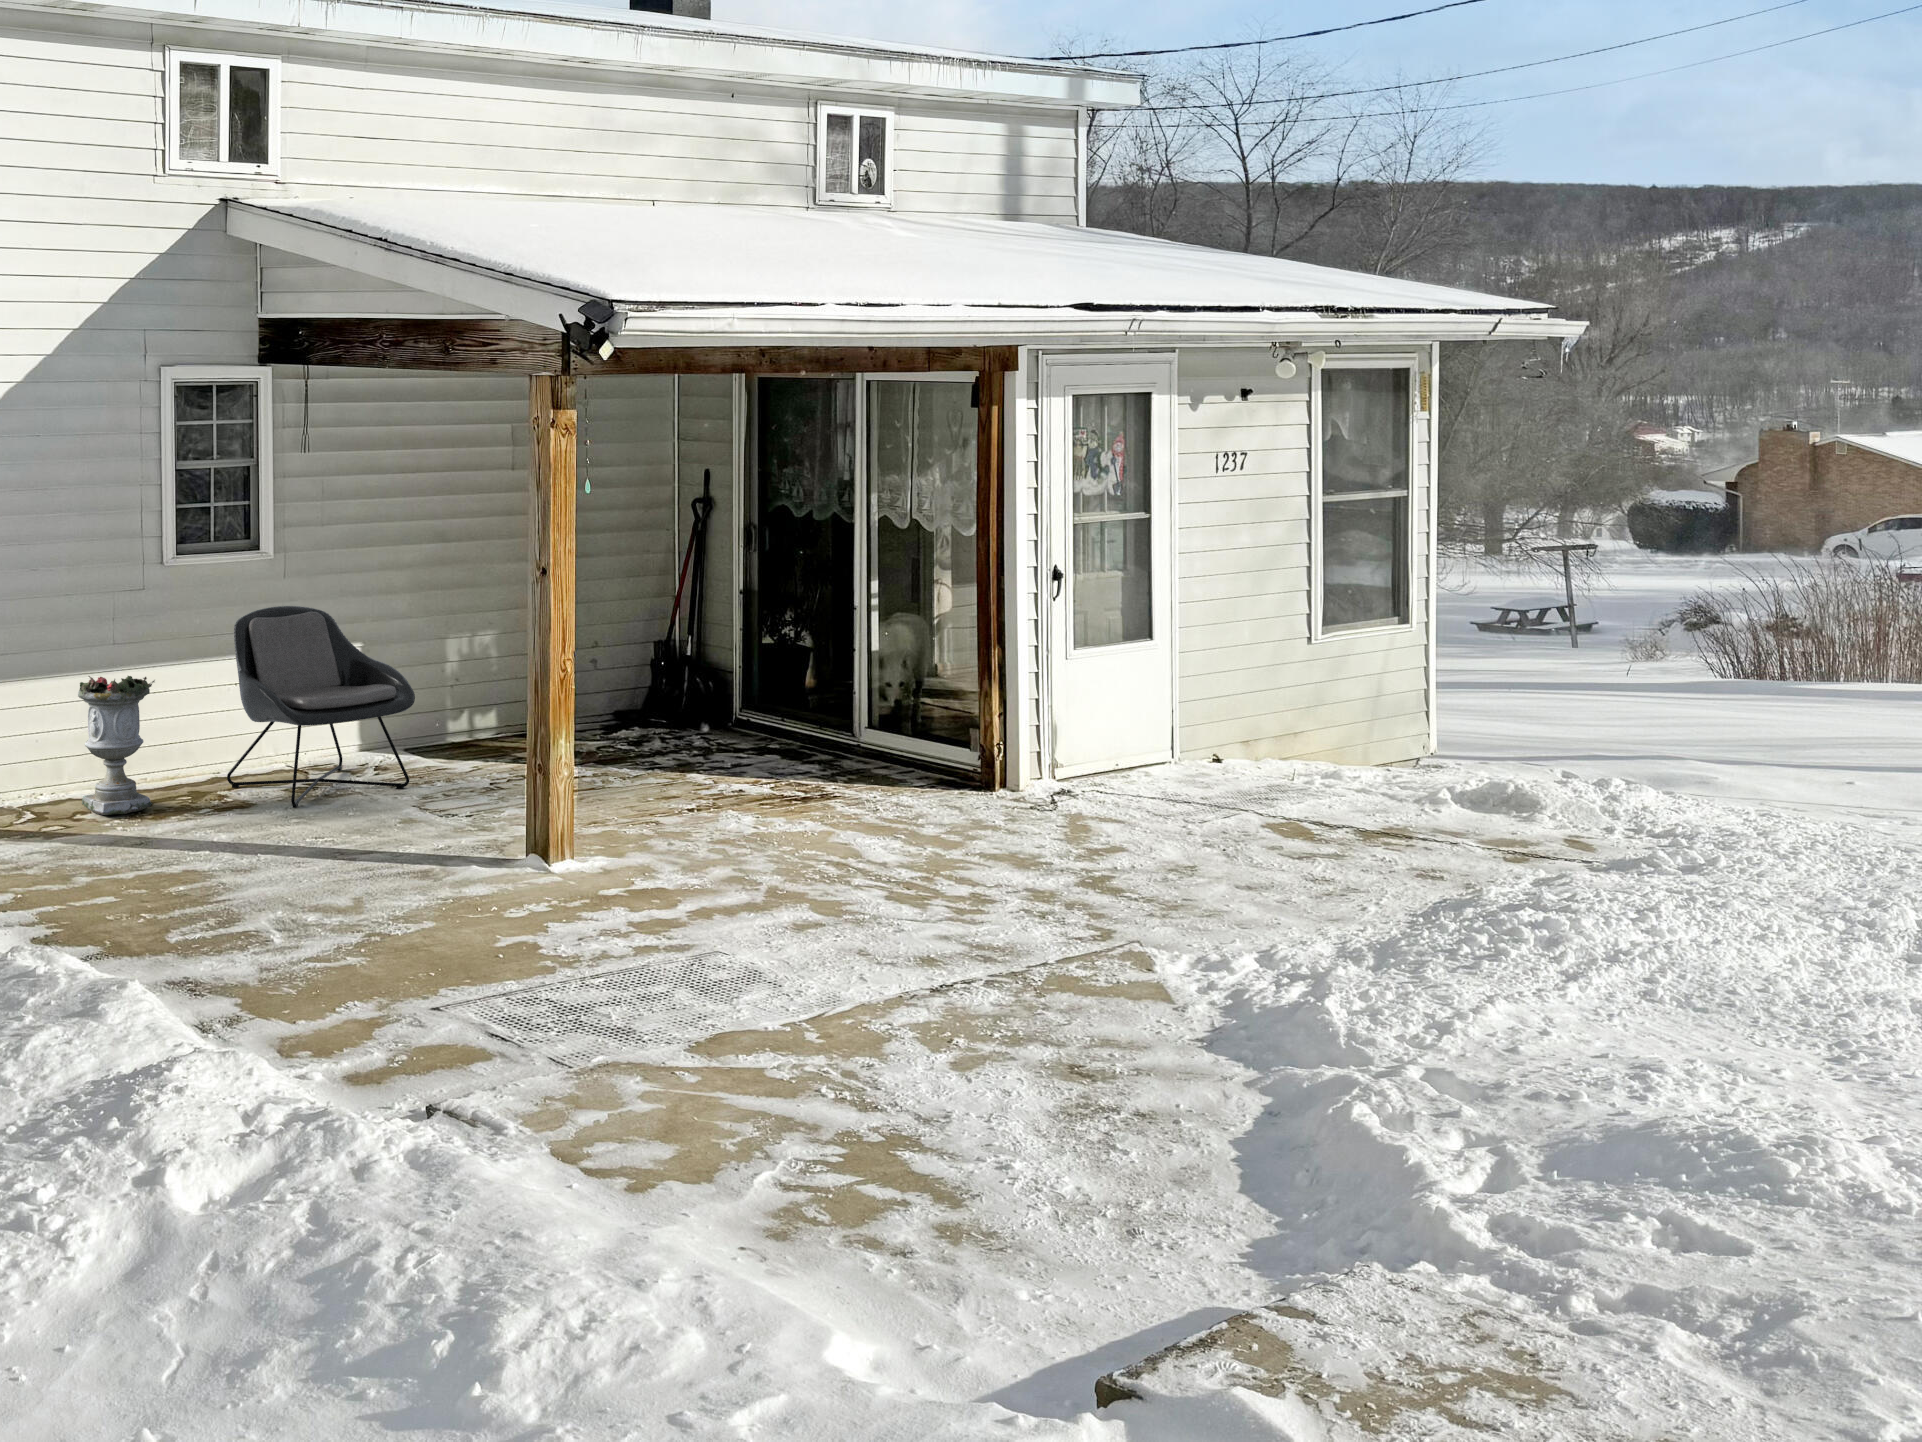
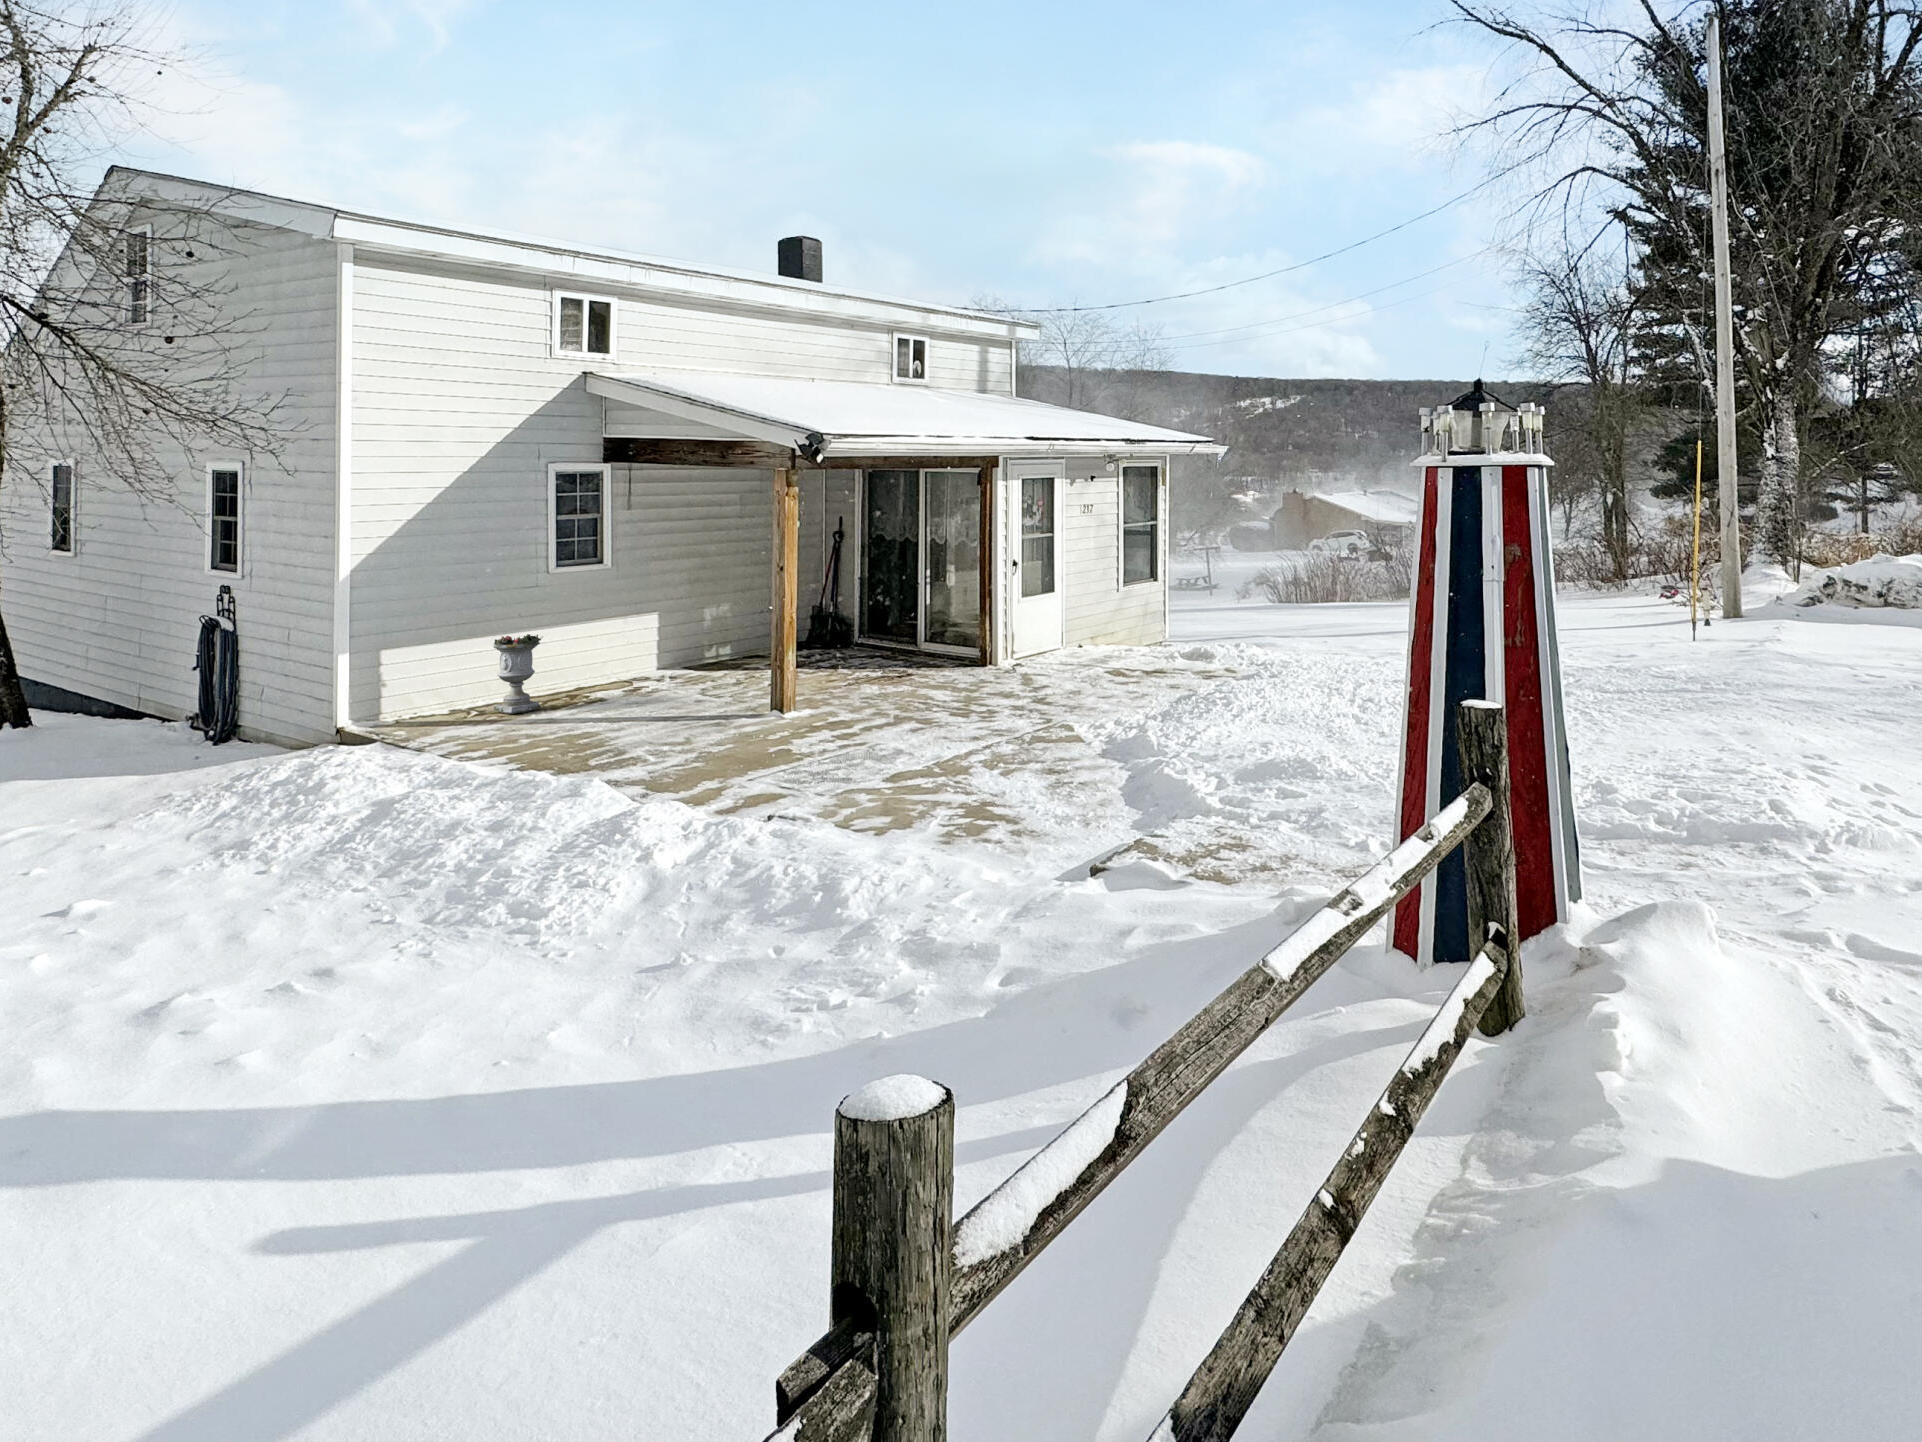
lounge chair: present [227,606,415,808] -> none [581,593,697,702]

